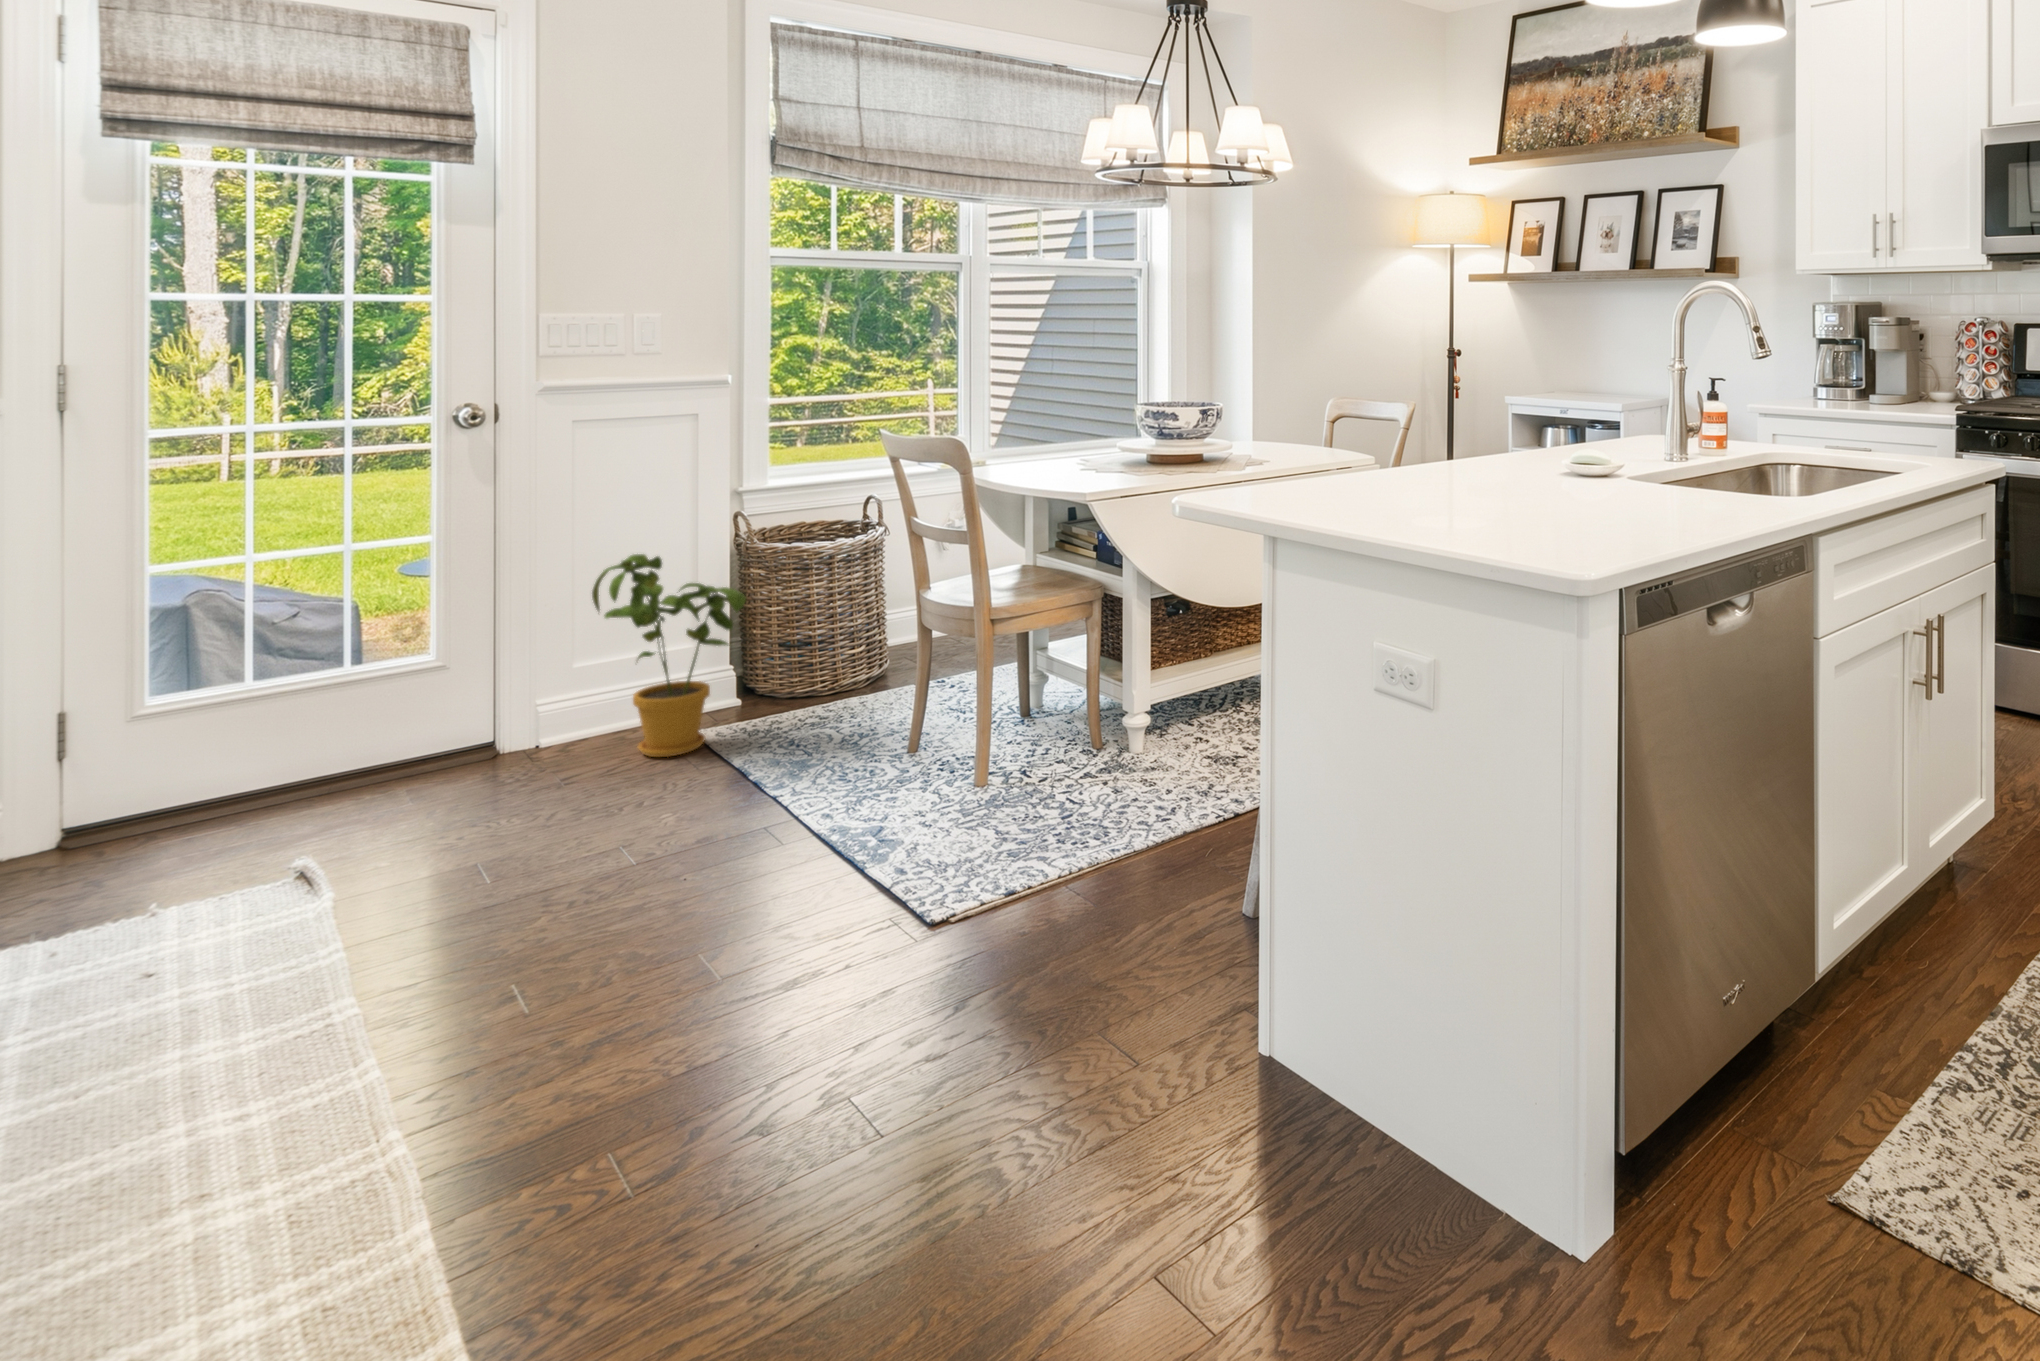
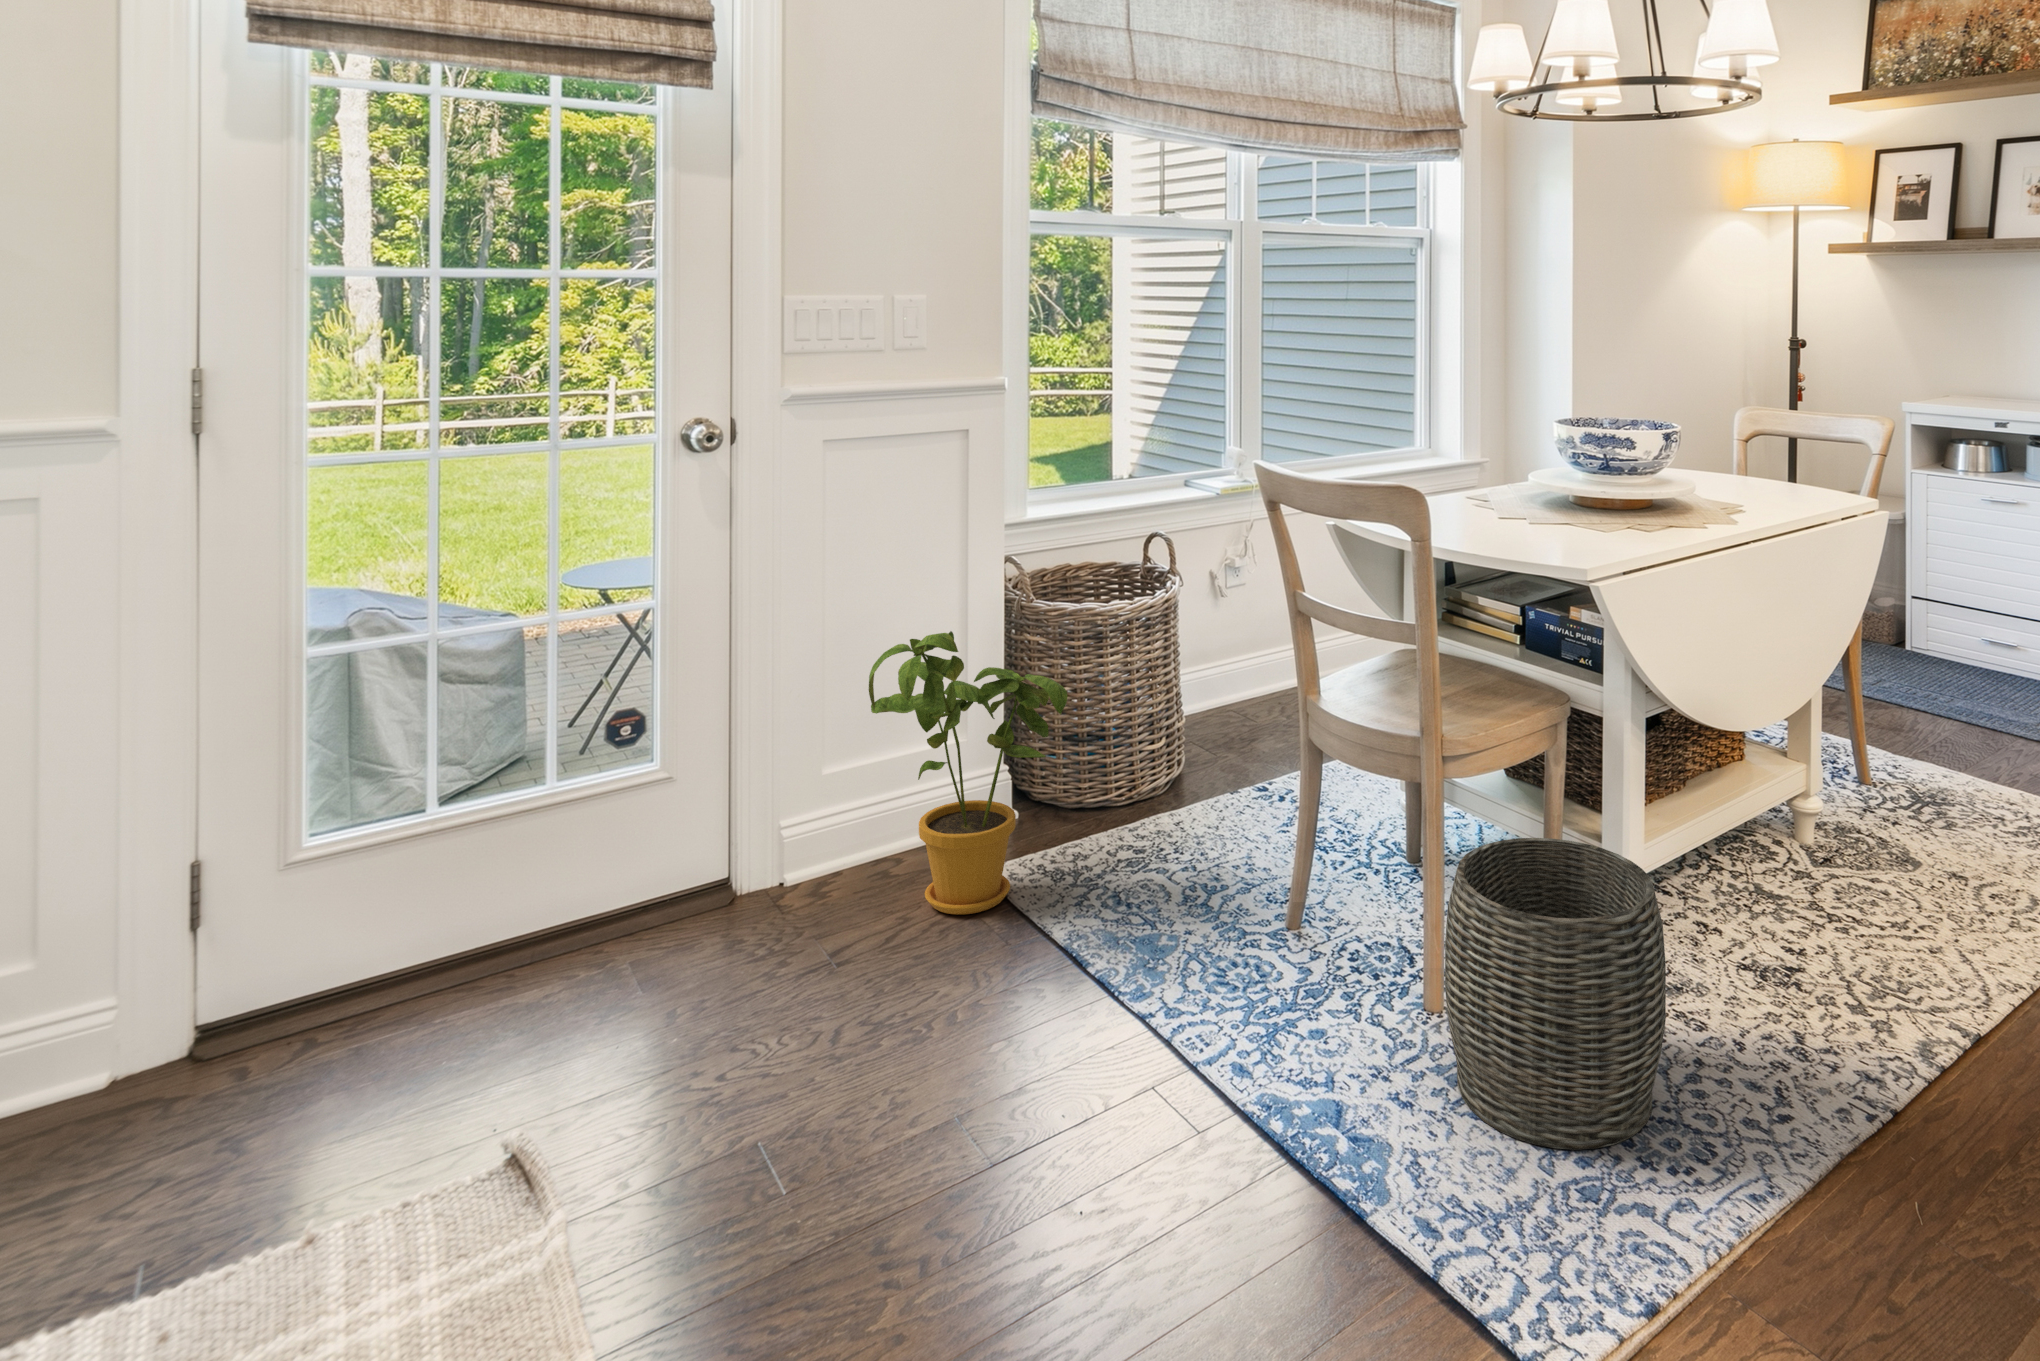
woven basket: none [940,673,1082,852] -> present [1445,838,1666,1150]

